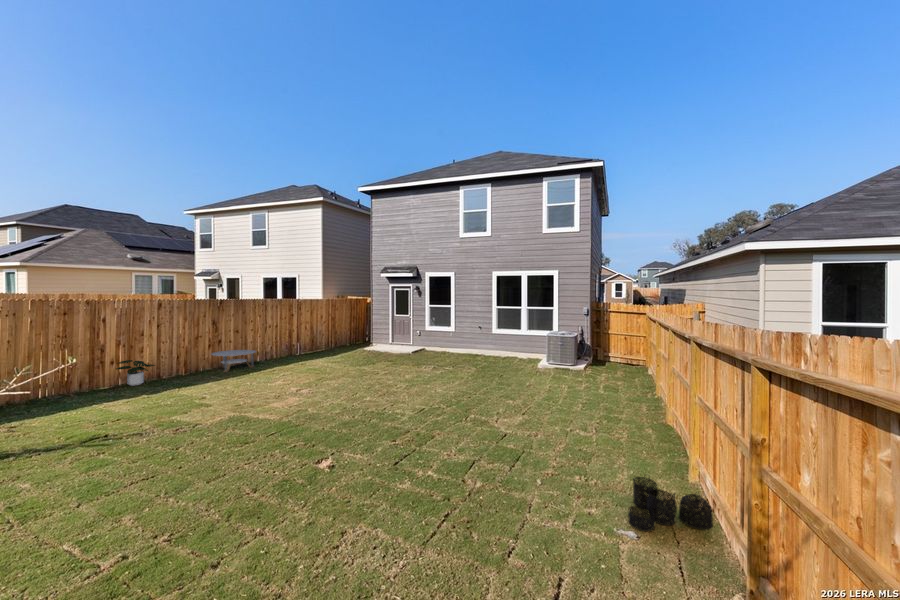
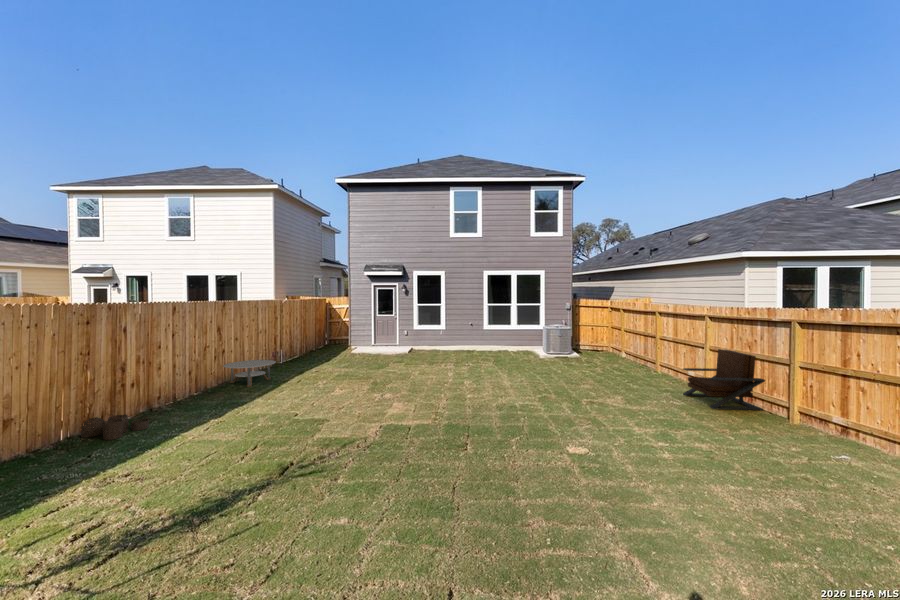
potted plant: present [116,360,155,386] -> none [141,380,186,412]
lounge chair: none [602,374,676,465] -> present [683,349,765,410]
woven basket: present [628,477,713,531] -> present [81,414,149,440]

